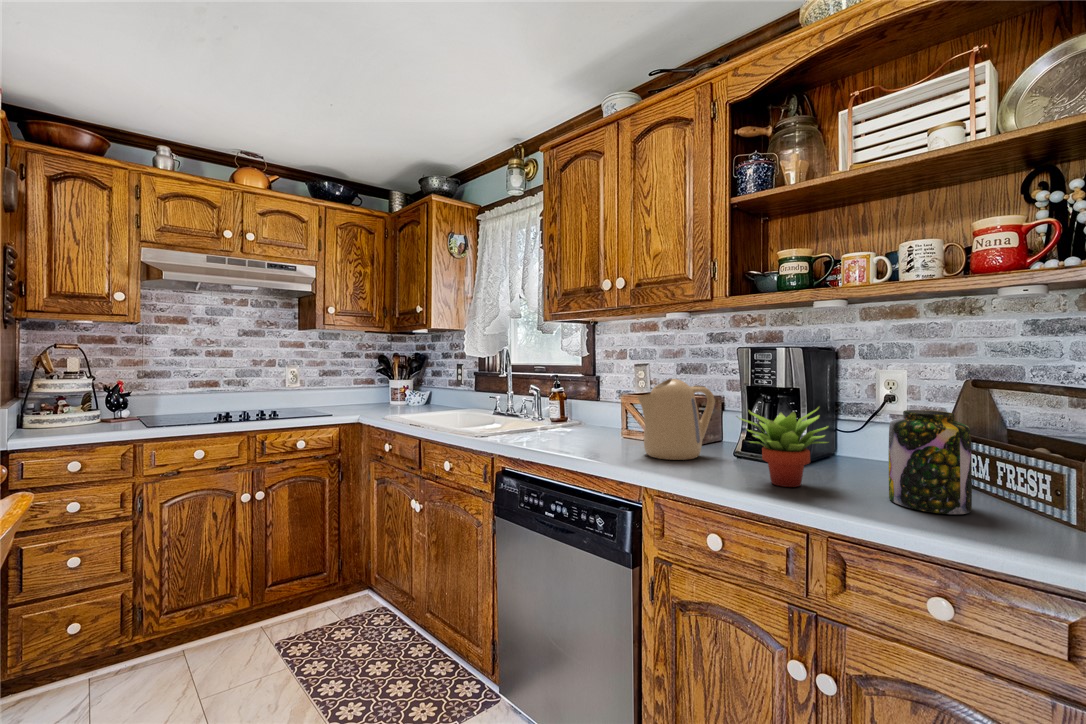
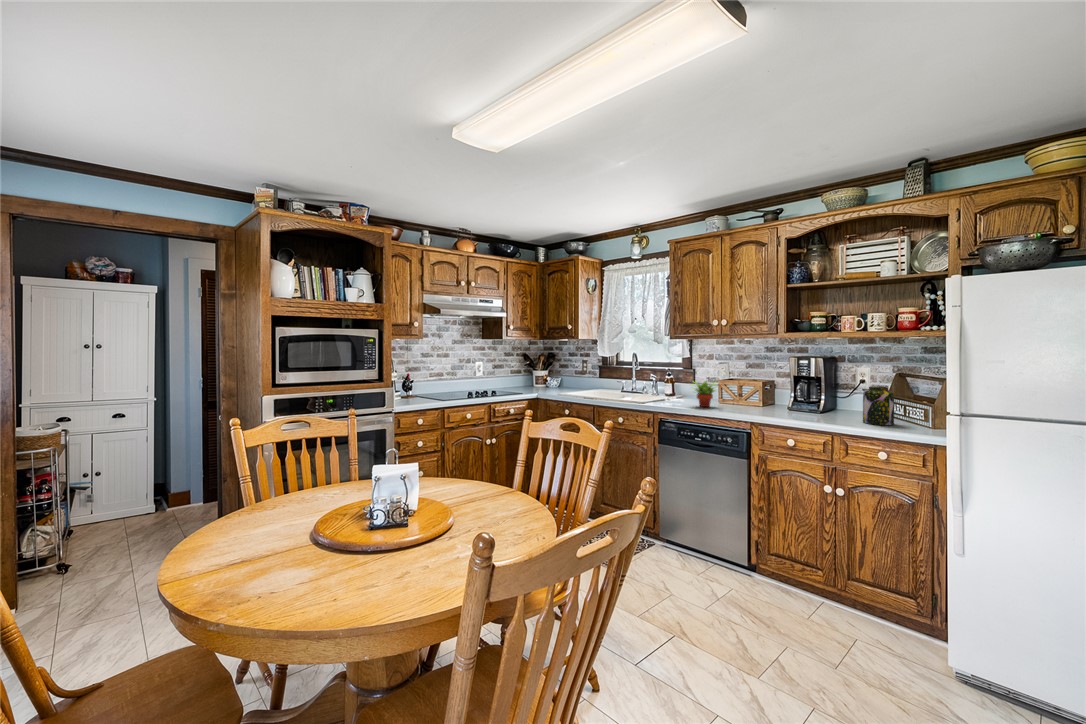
kettle: present [637,379,715,460] -> none [741,373,779,412]
succulent plant: present [737,407,829,487] -> present [693,381,715,407]

